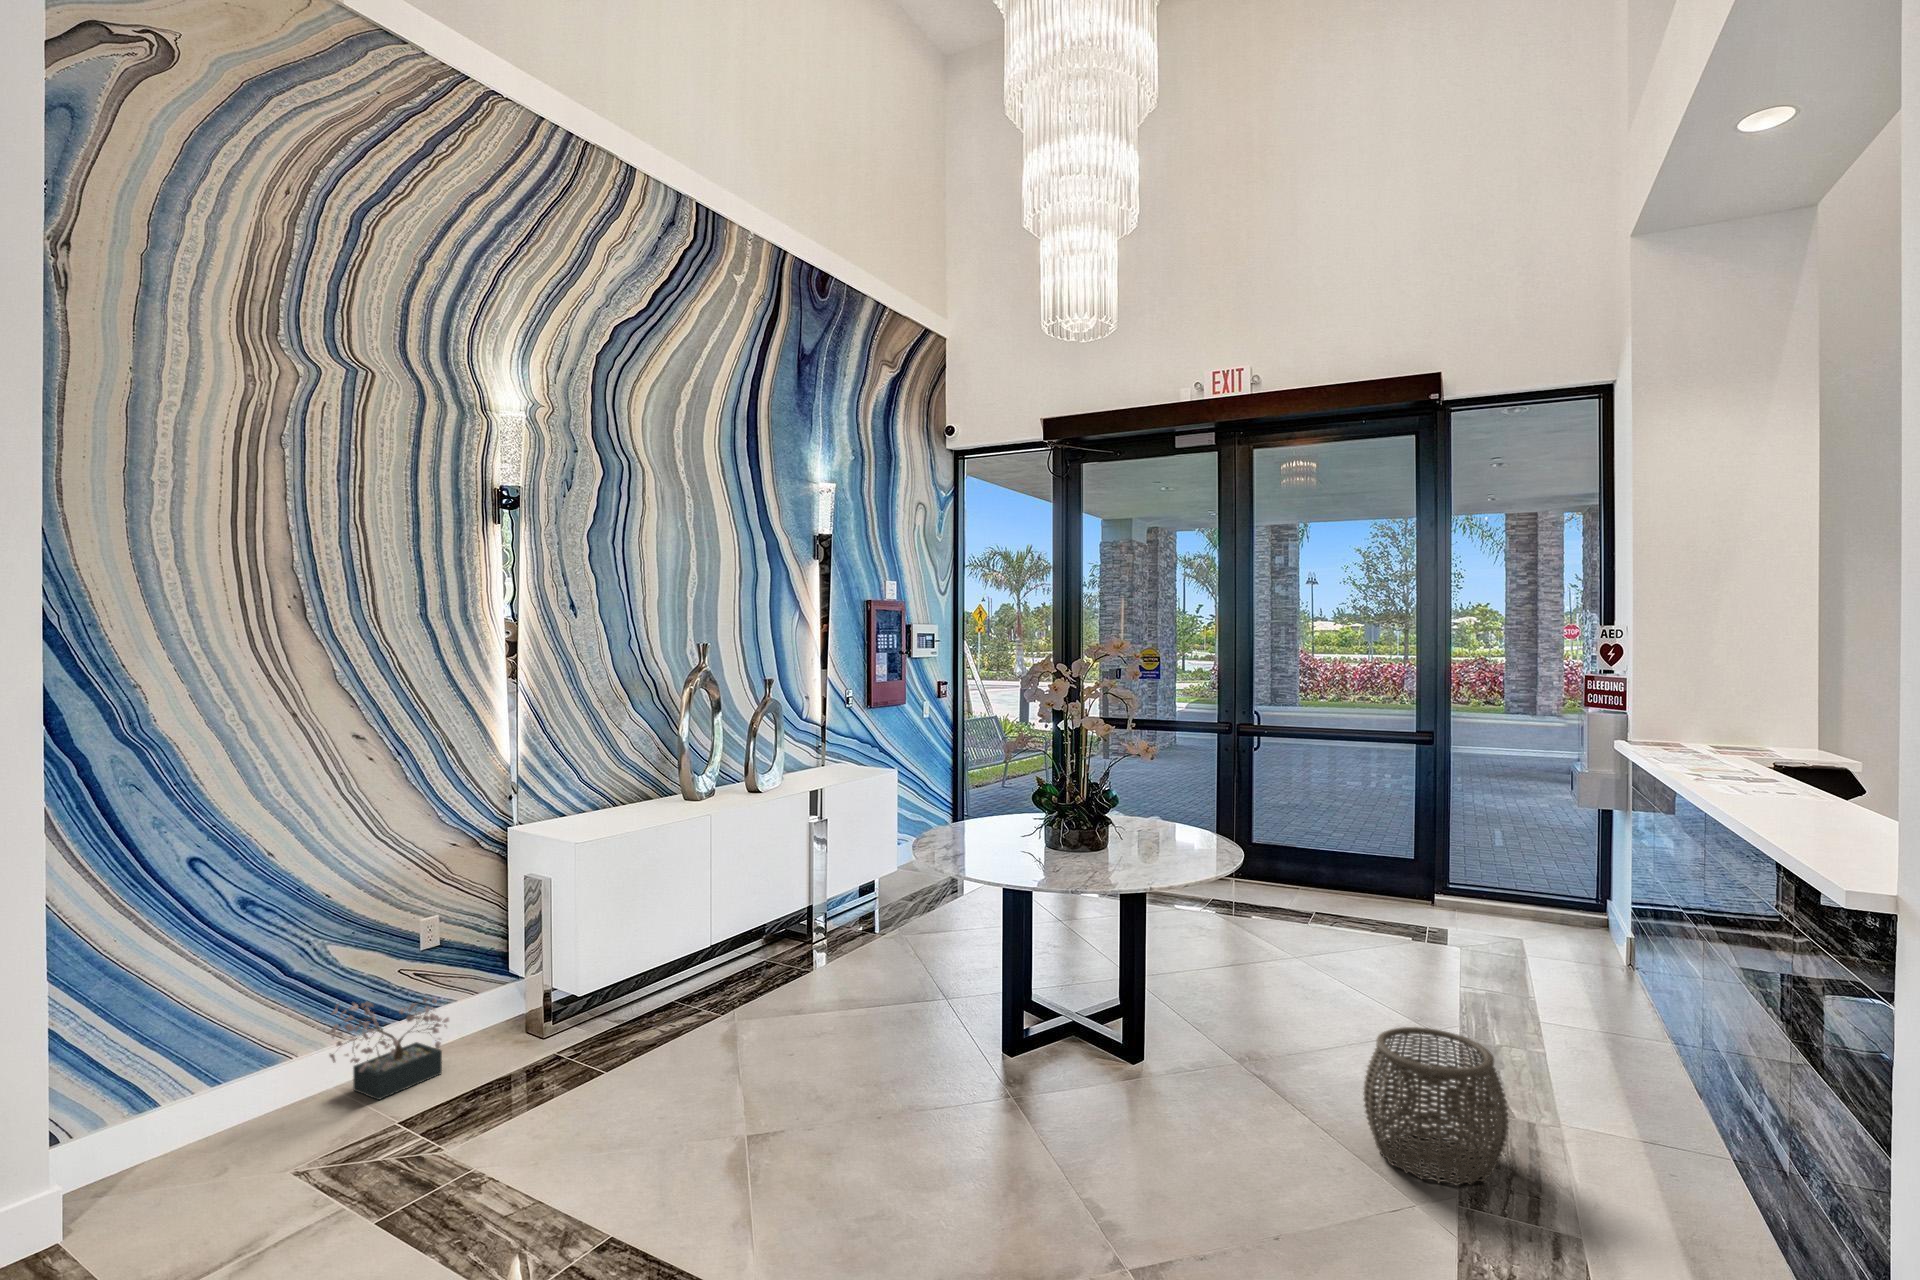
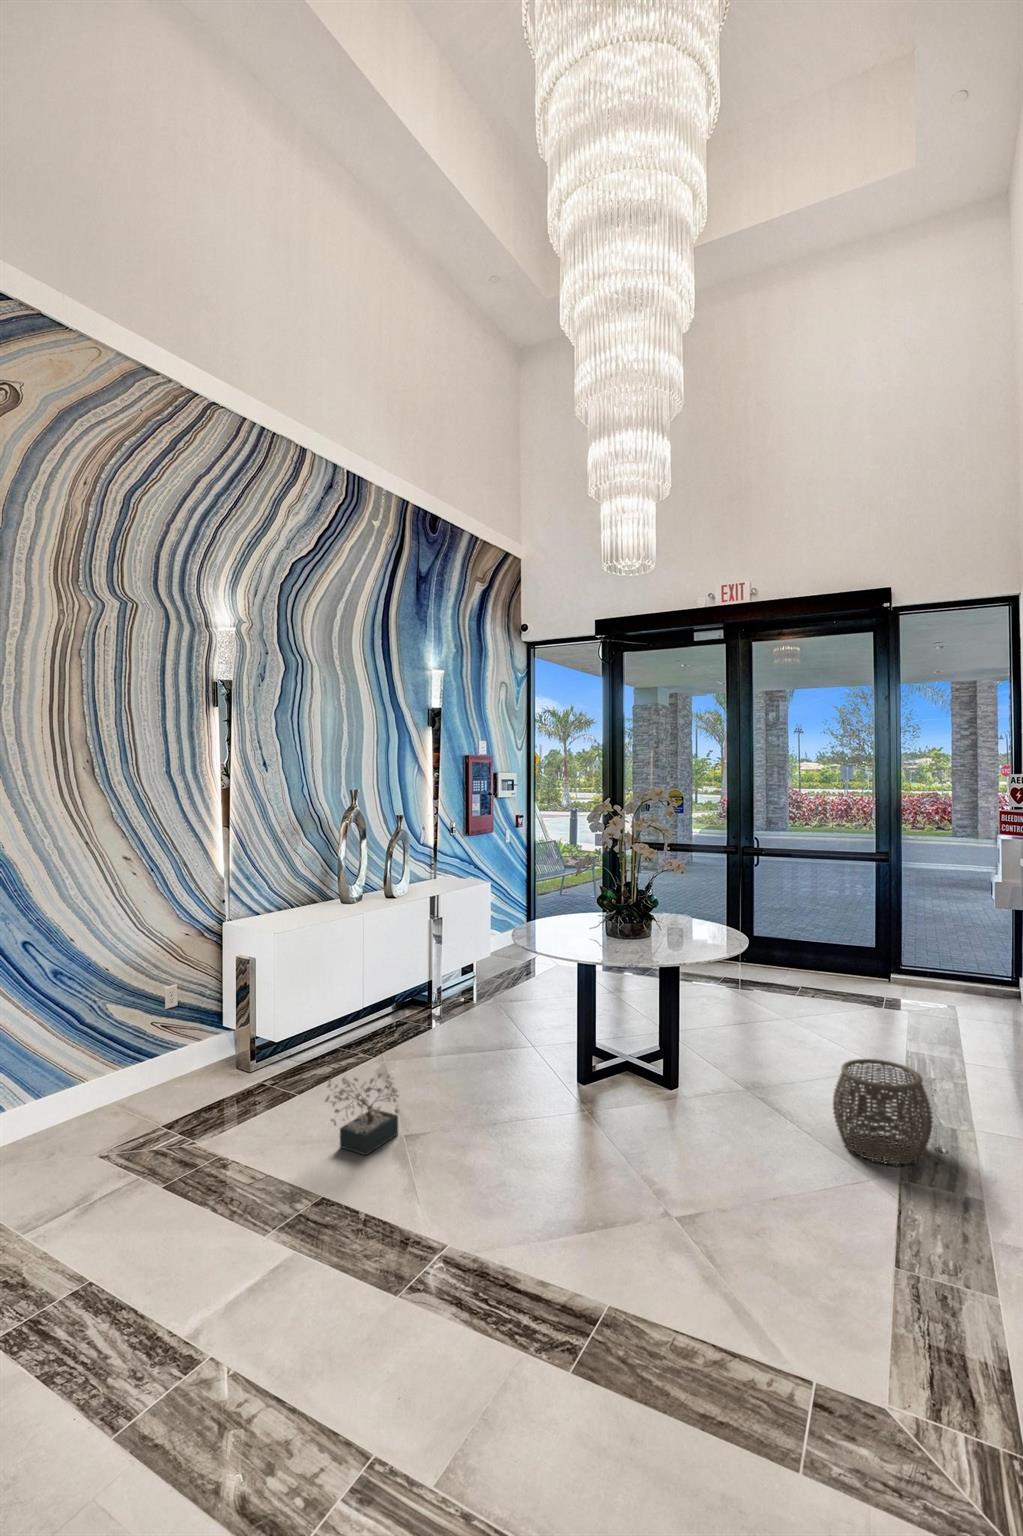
decorative plant: present [330,998,449,1100] -> present [325,1074,399,1155]

